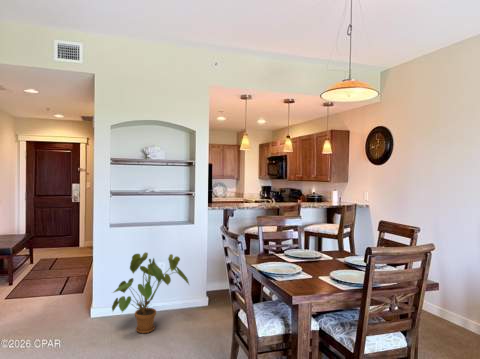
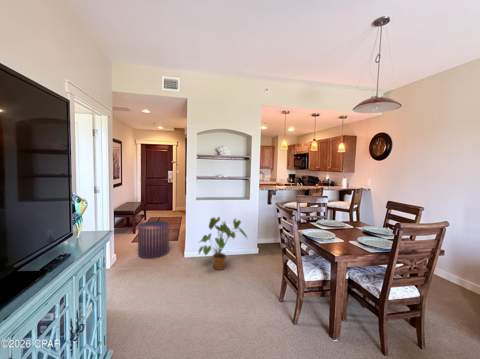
pouf: none [13,263,66,324] -> present [138,221,169,259]

